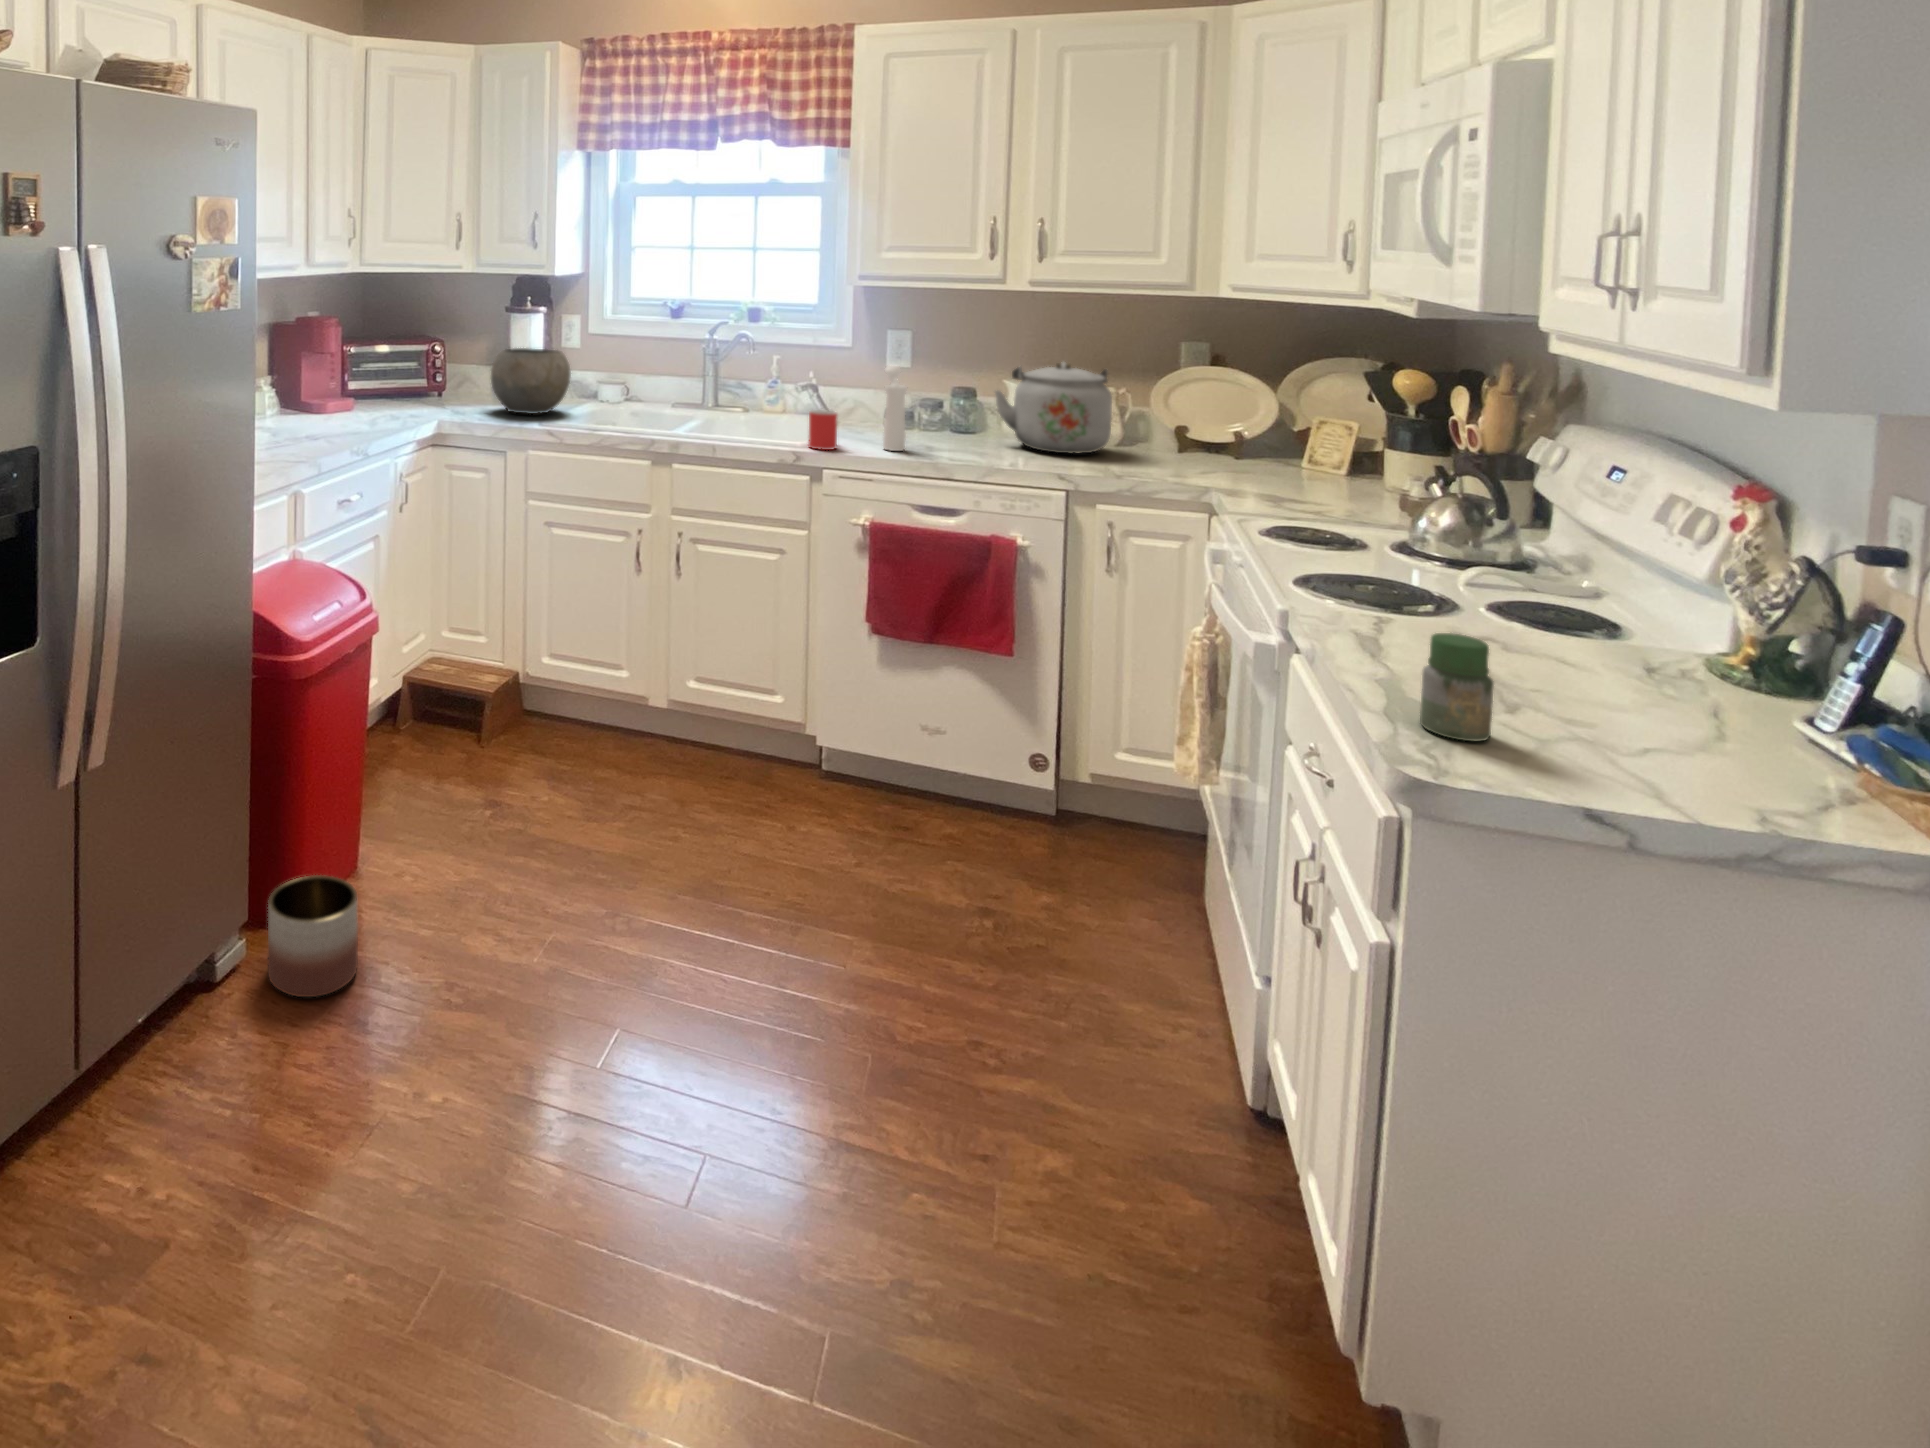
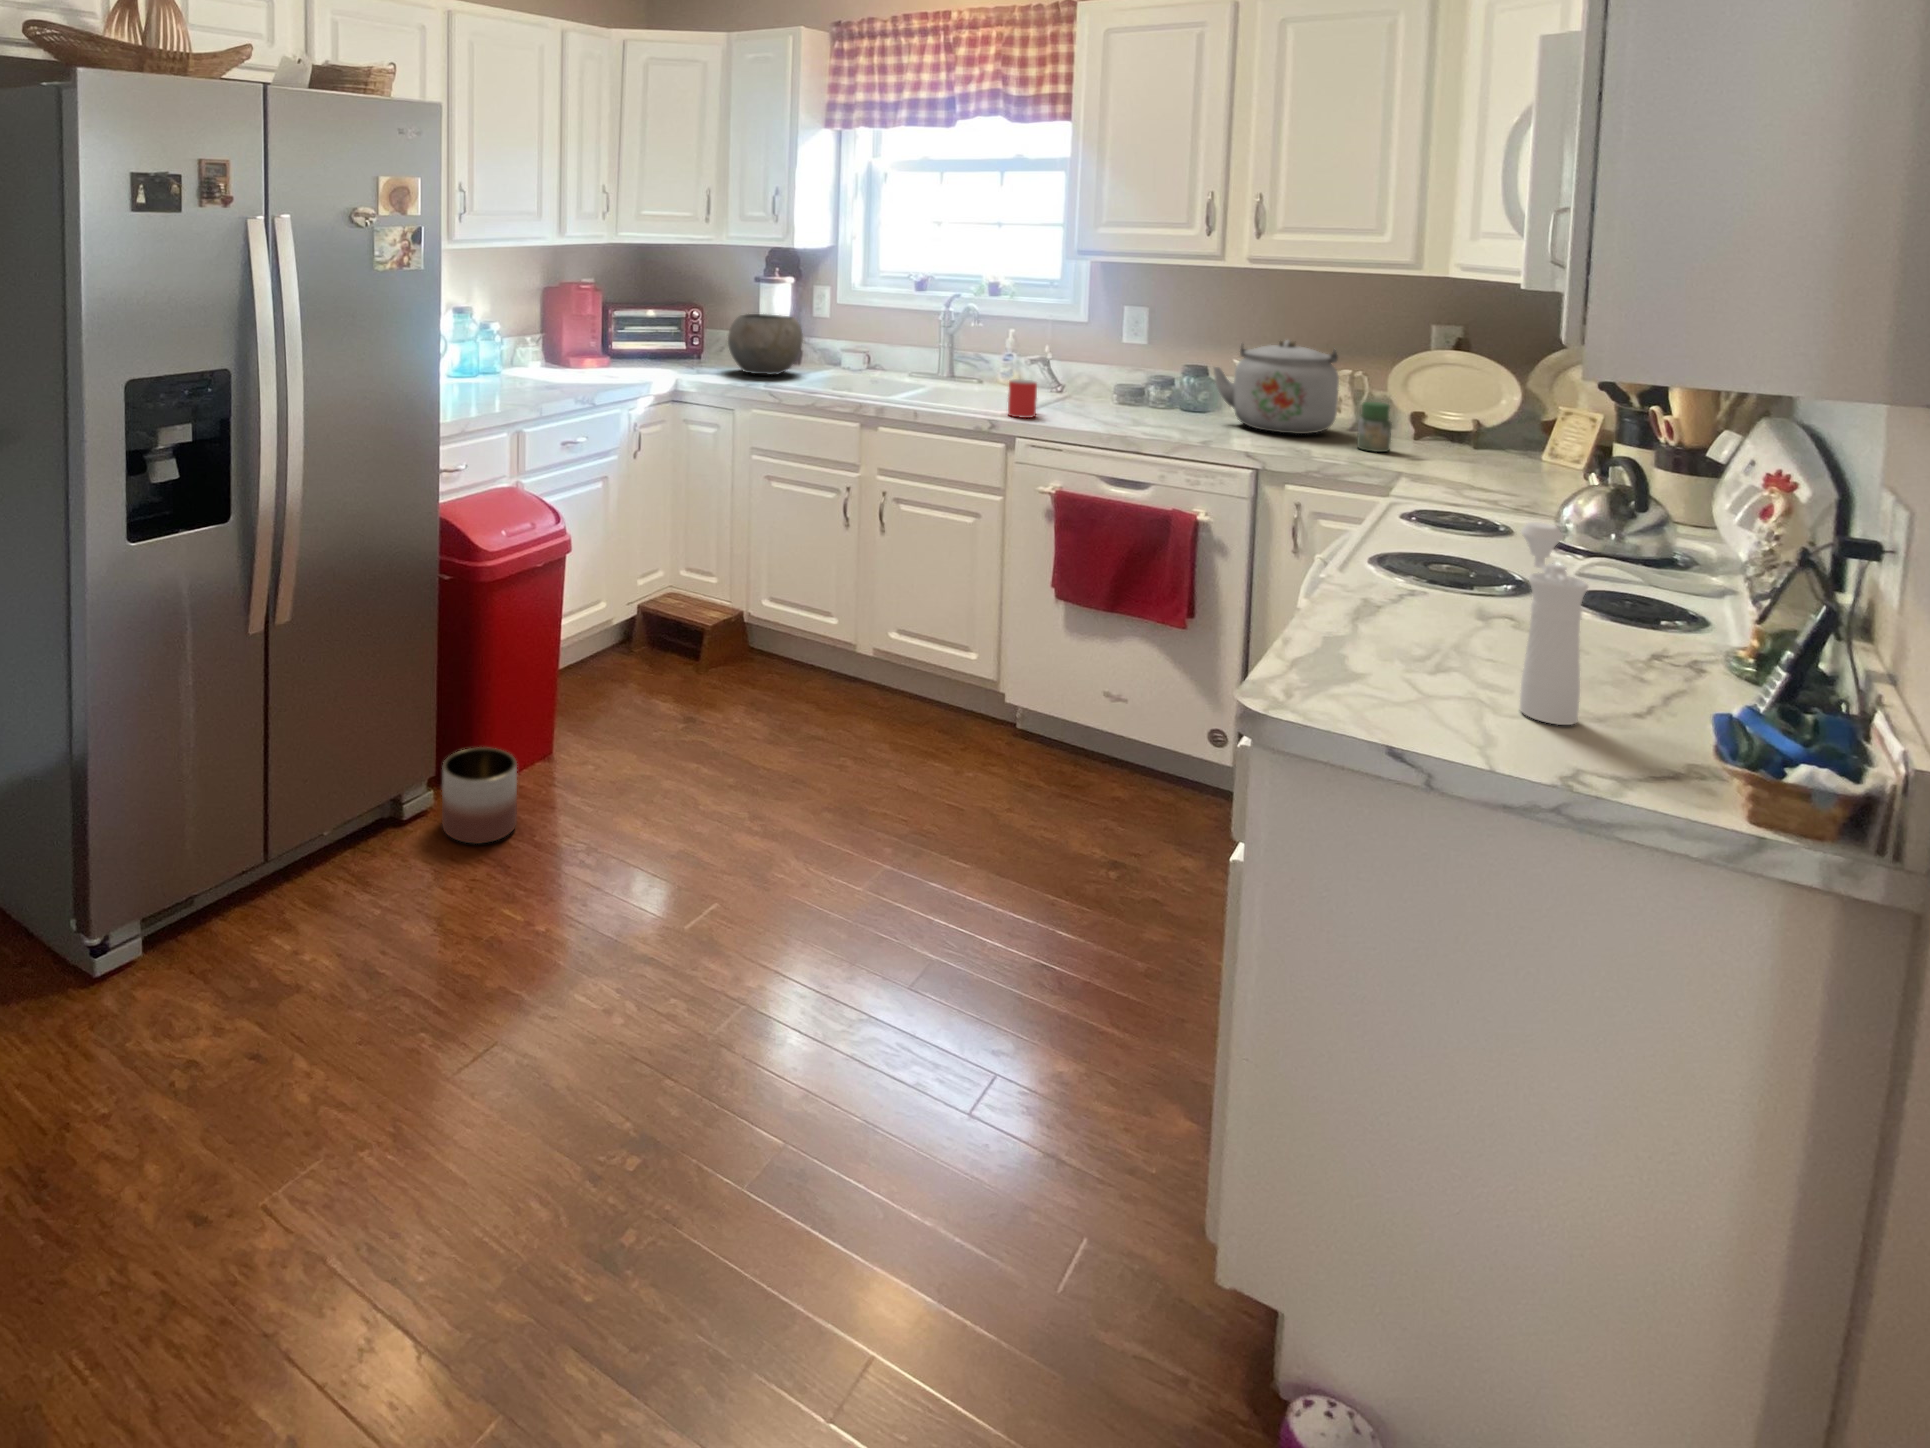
pepper mill: present [883,366,907,451] -> present [1520,522,1588,725]
jar: present [1420,633,1494,742] -> present [1357,402,1392,452]

